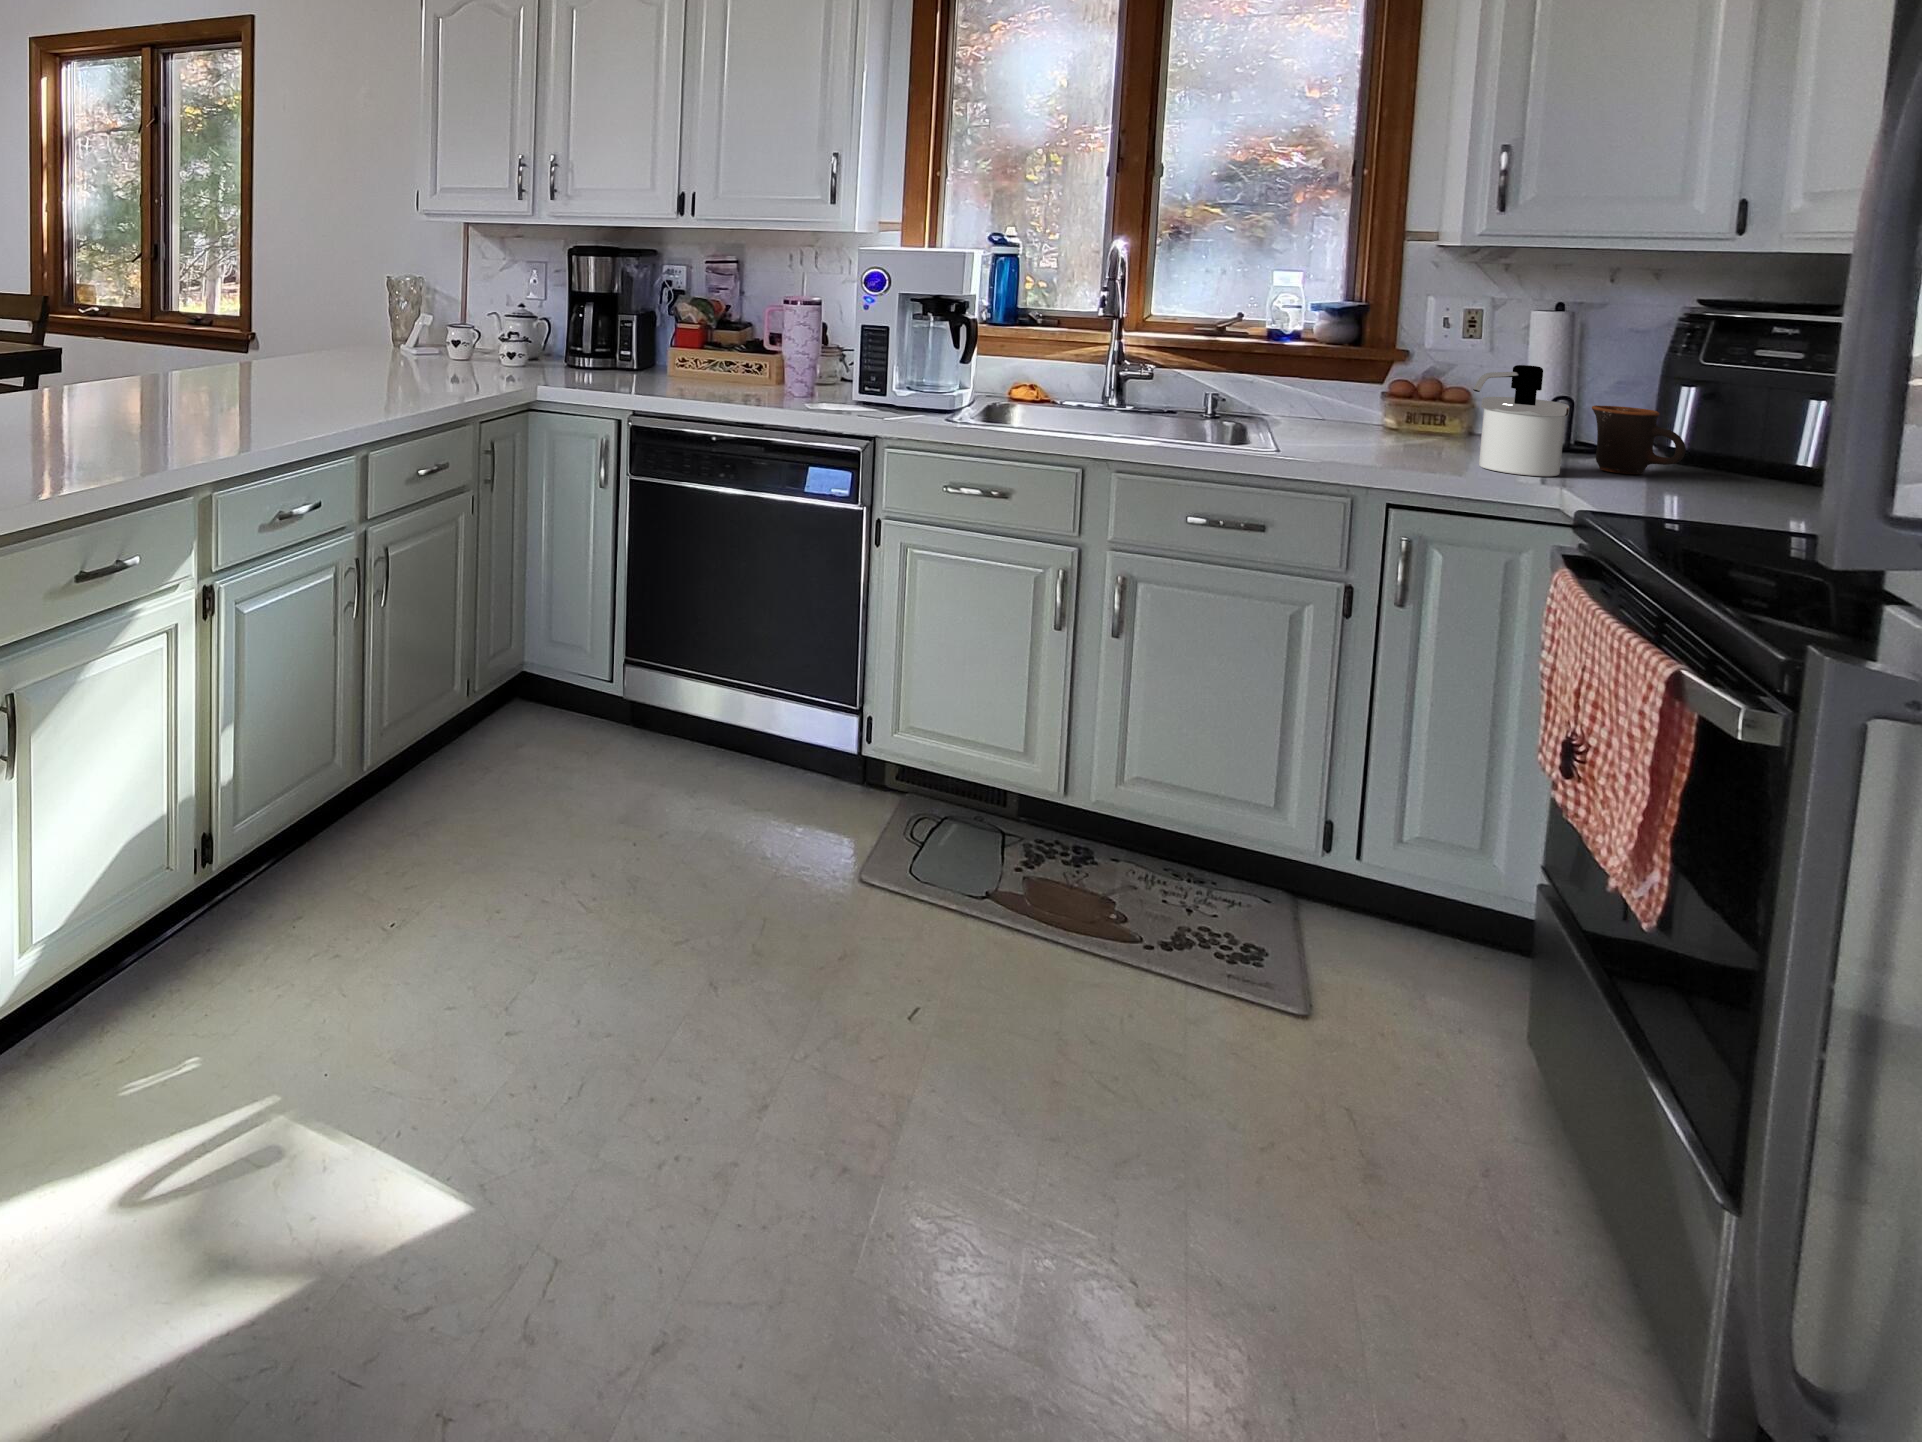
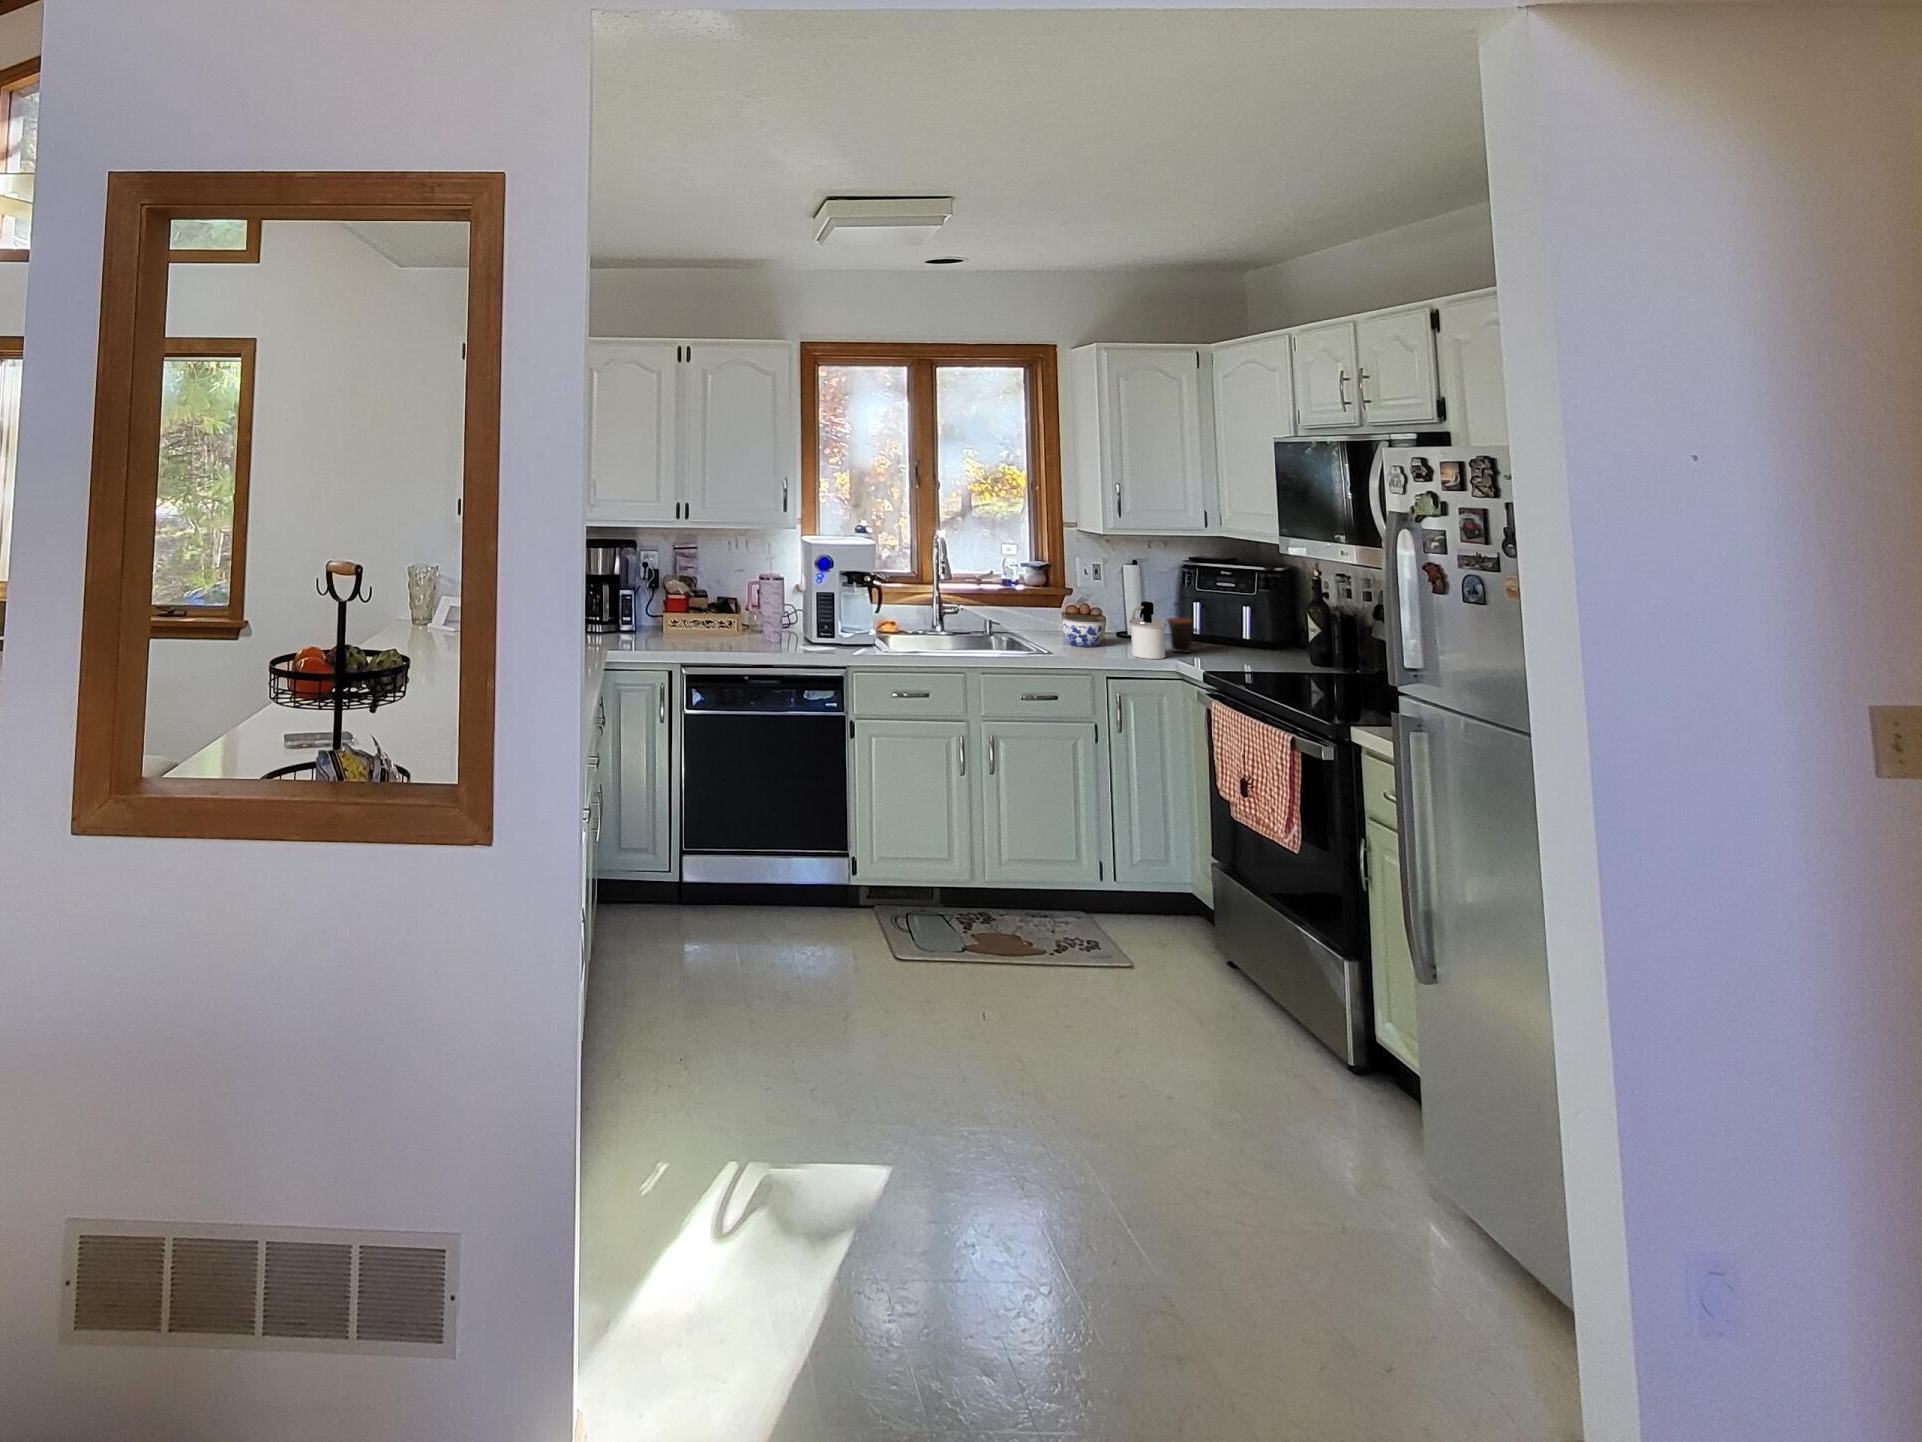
jar: none [1352,390,1442,448] -> present [1062,615,1103,647]

